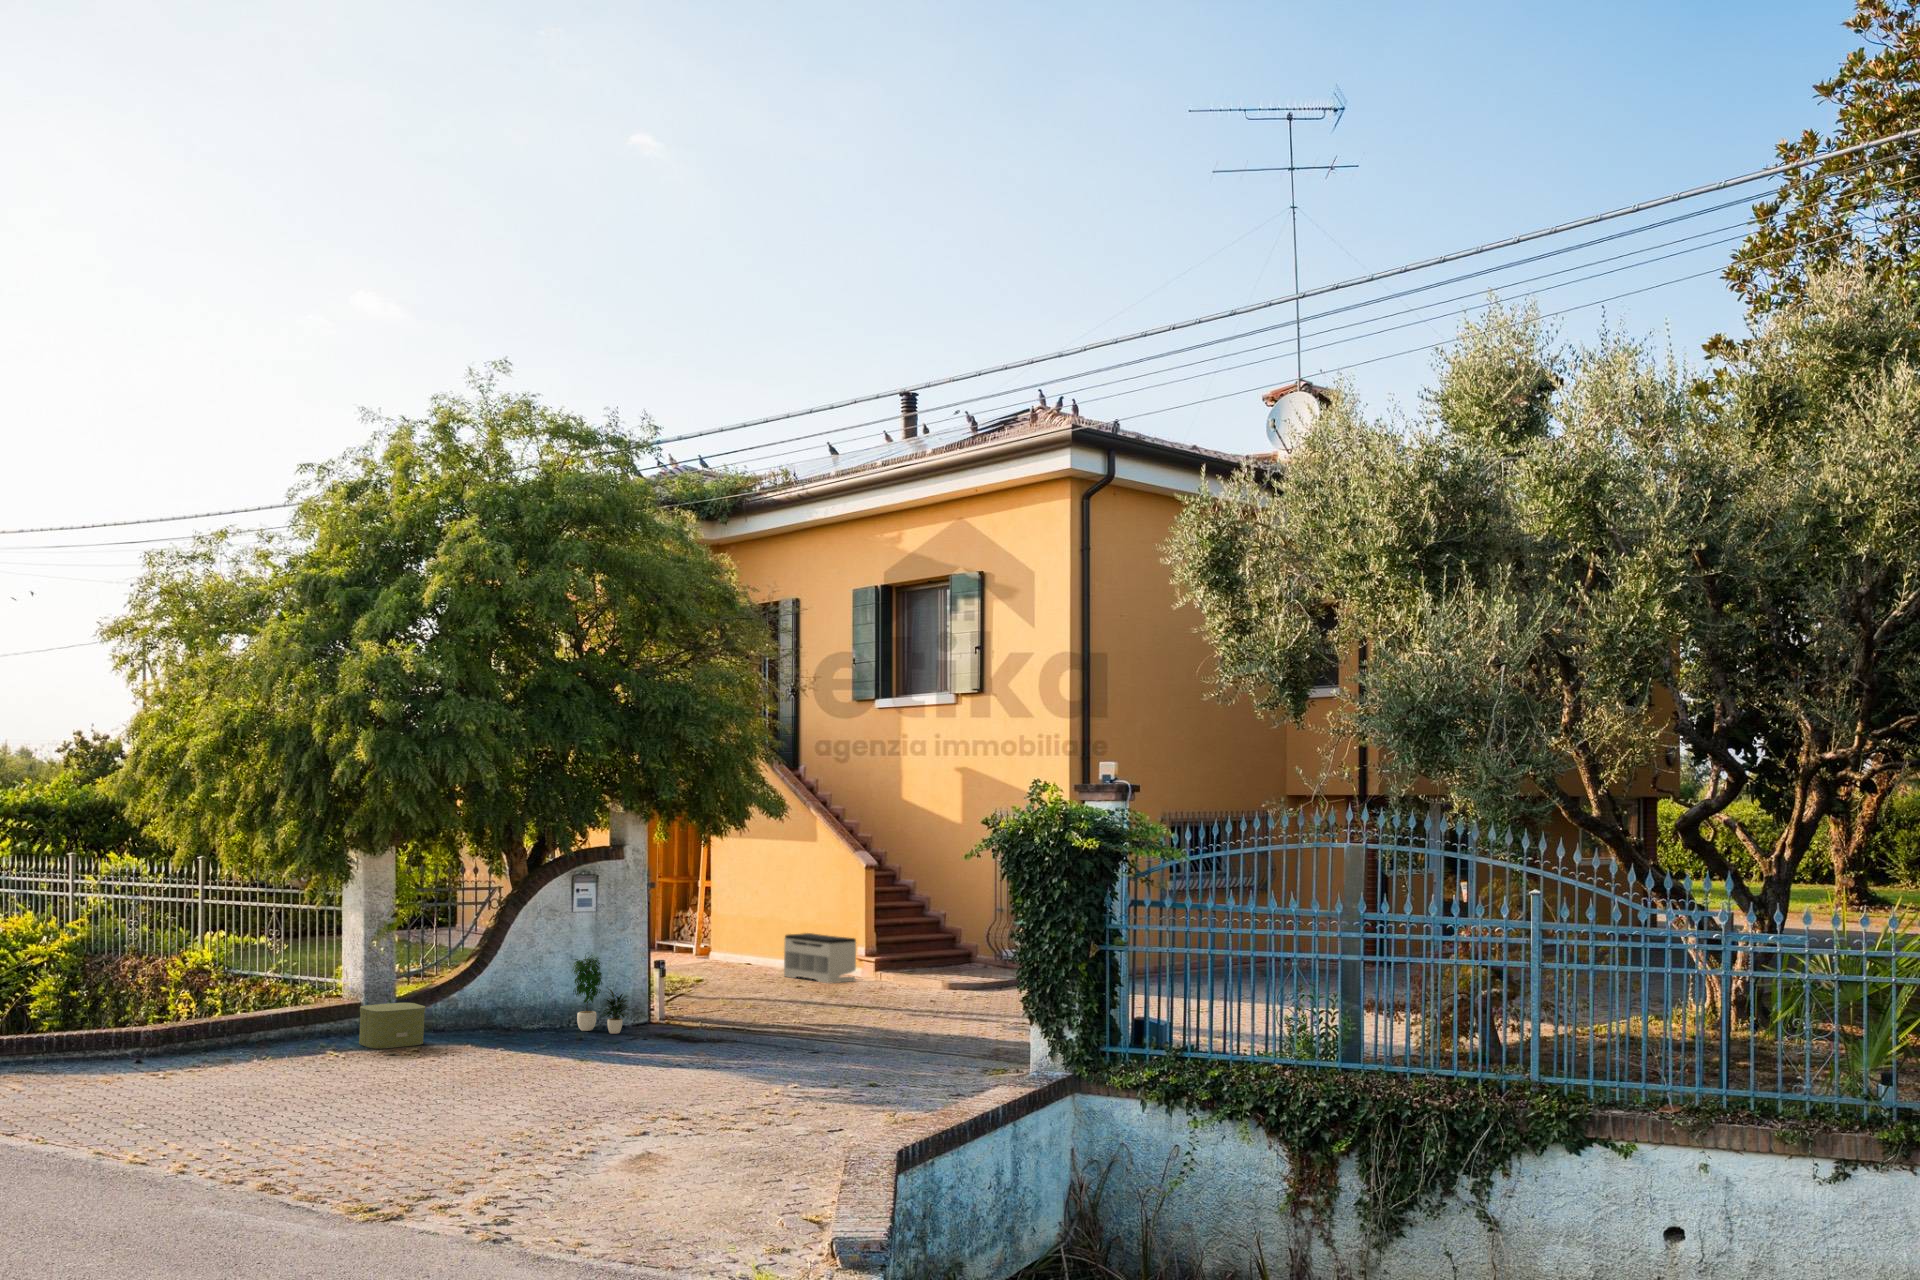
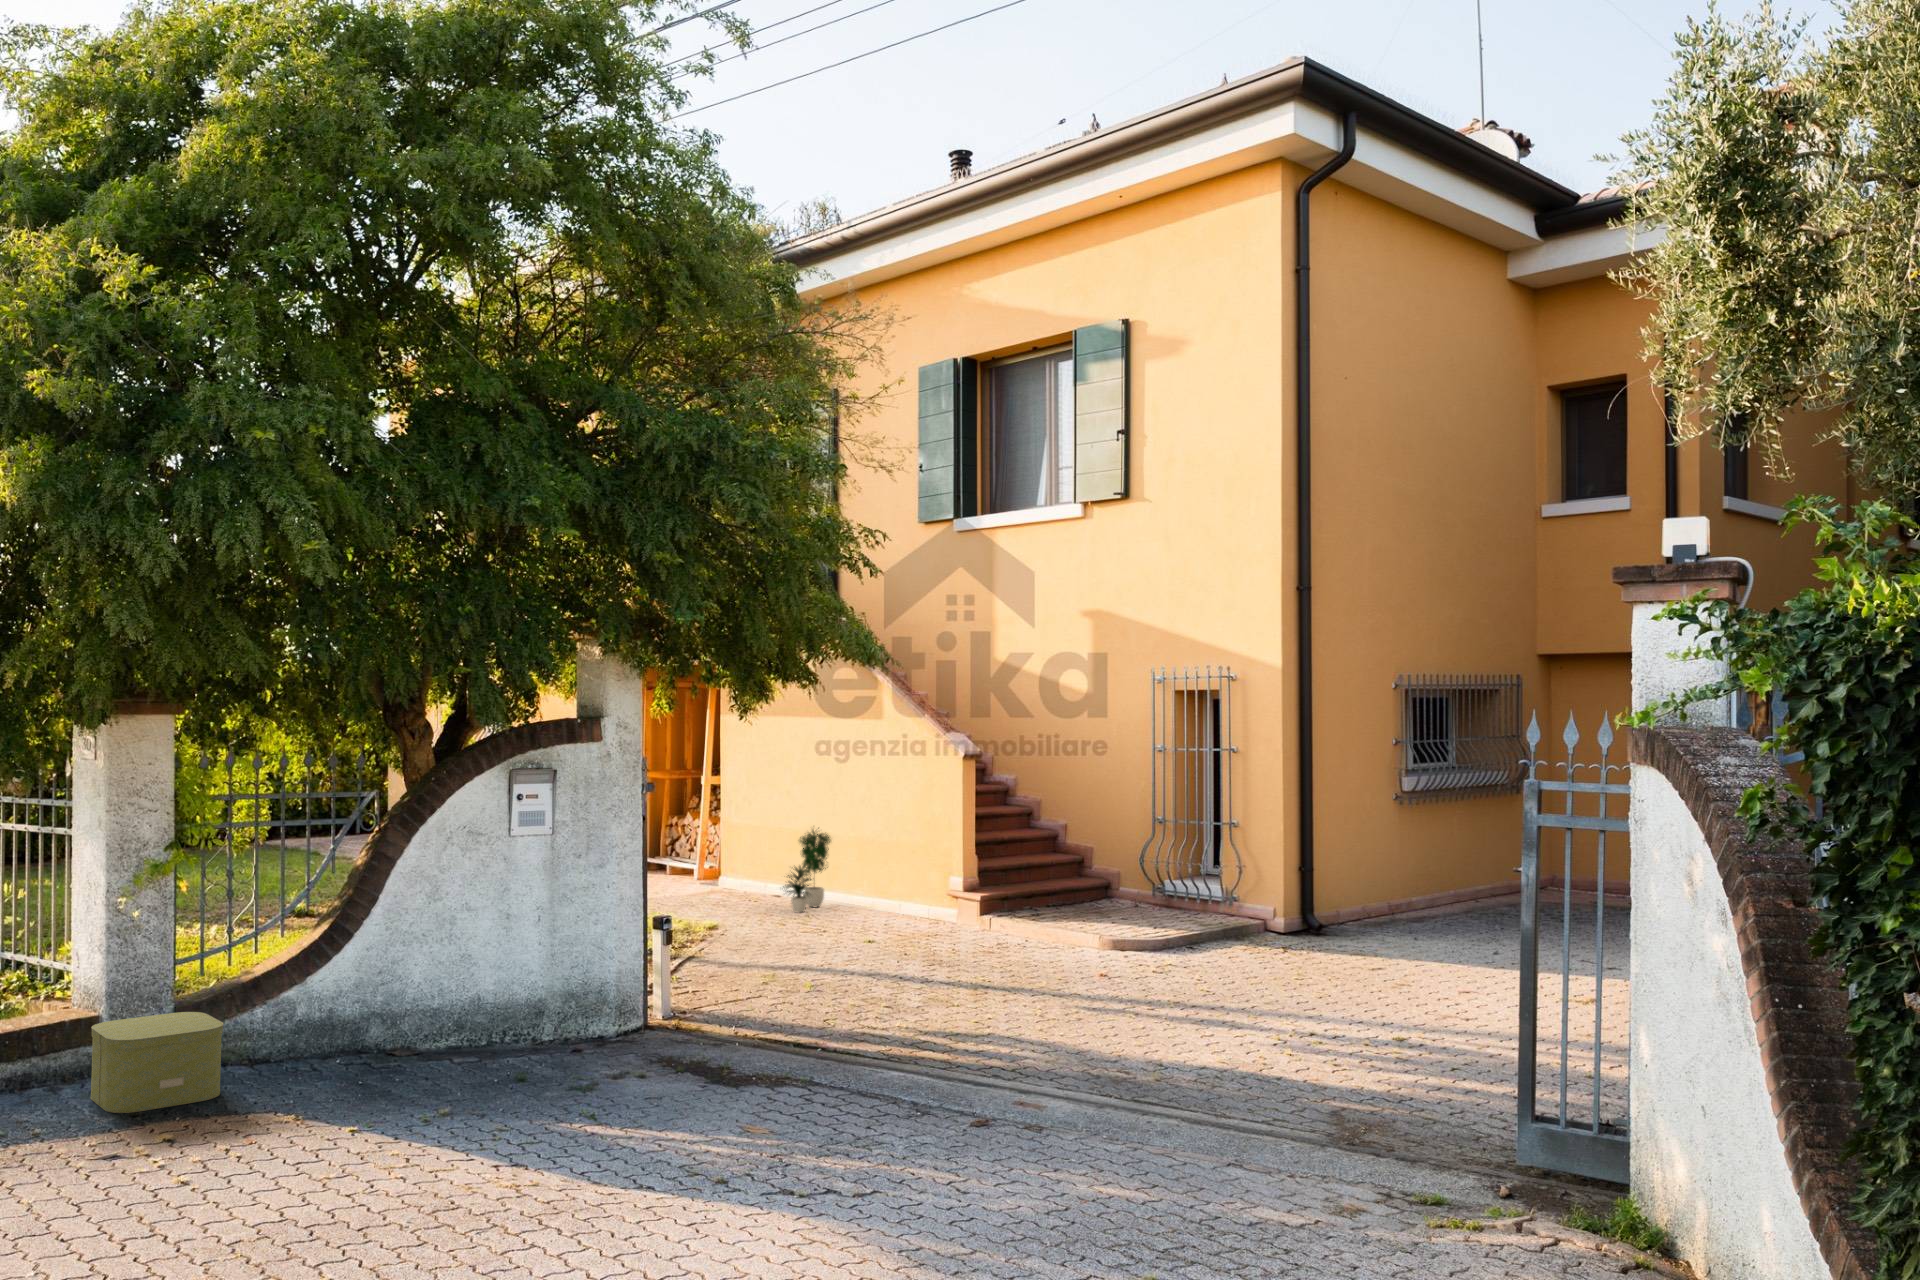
bench: present [784,933,856,983] -> none [838,853,949,931]
potted plant: present [572,955,629,1034] -> present [783,828,831,913]

